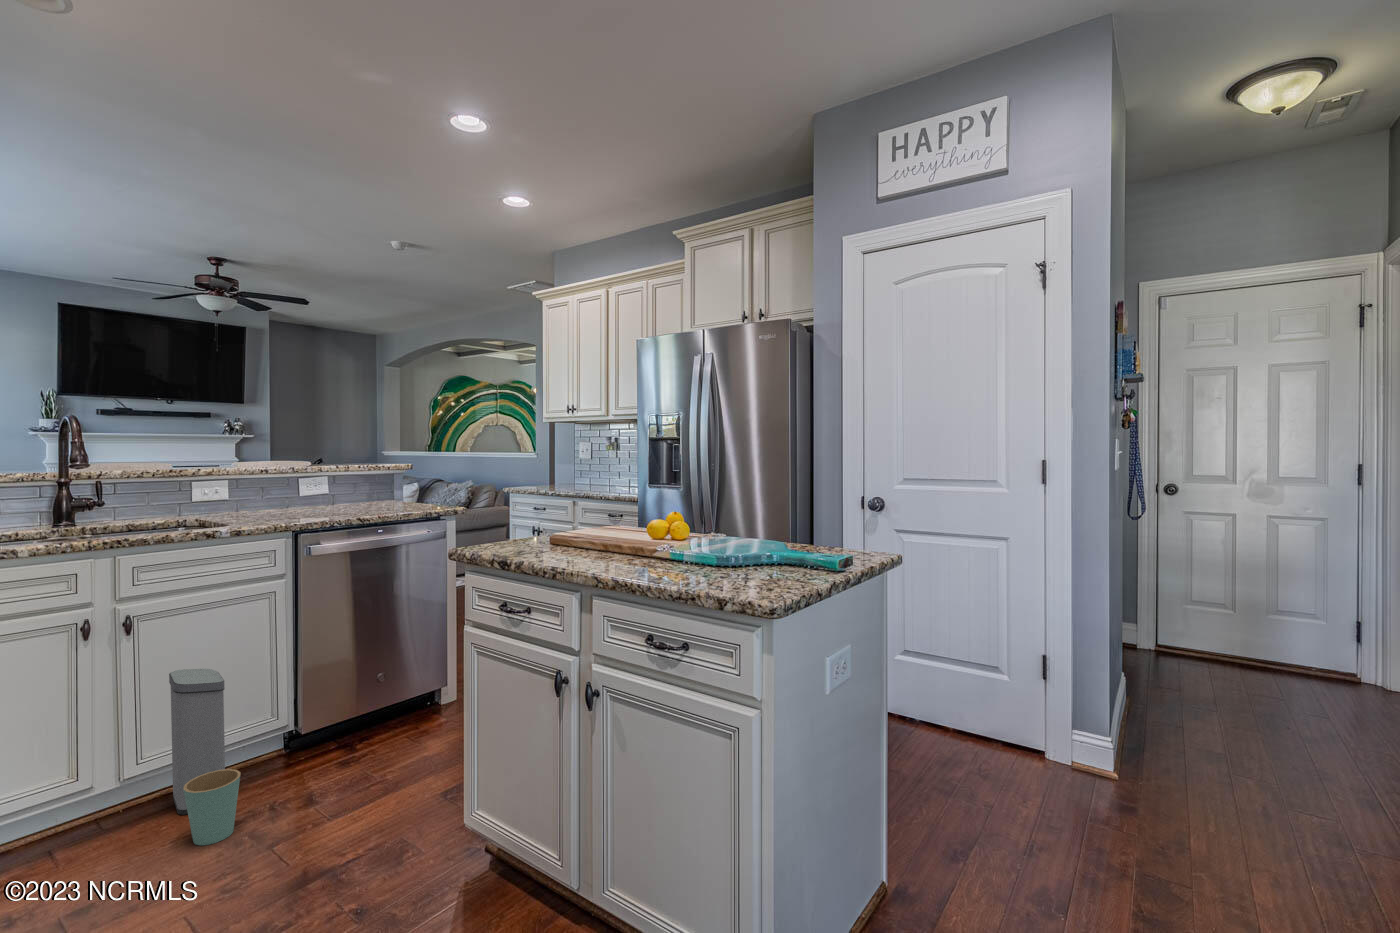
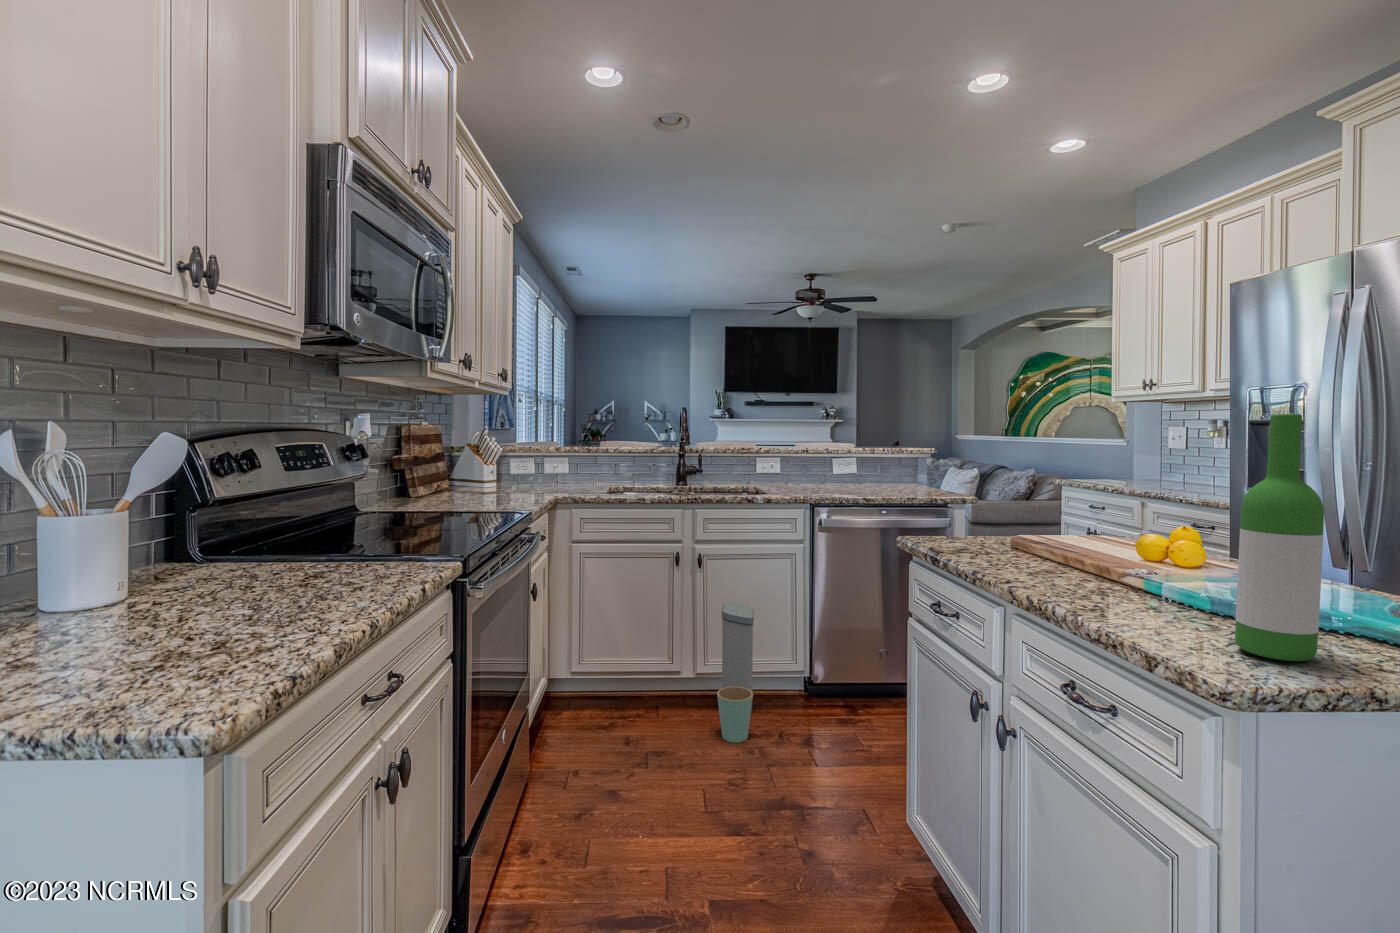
wine bottle: none [749,438,786,586] -> present [1235,414,1324,661]

